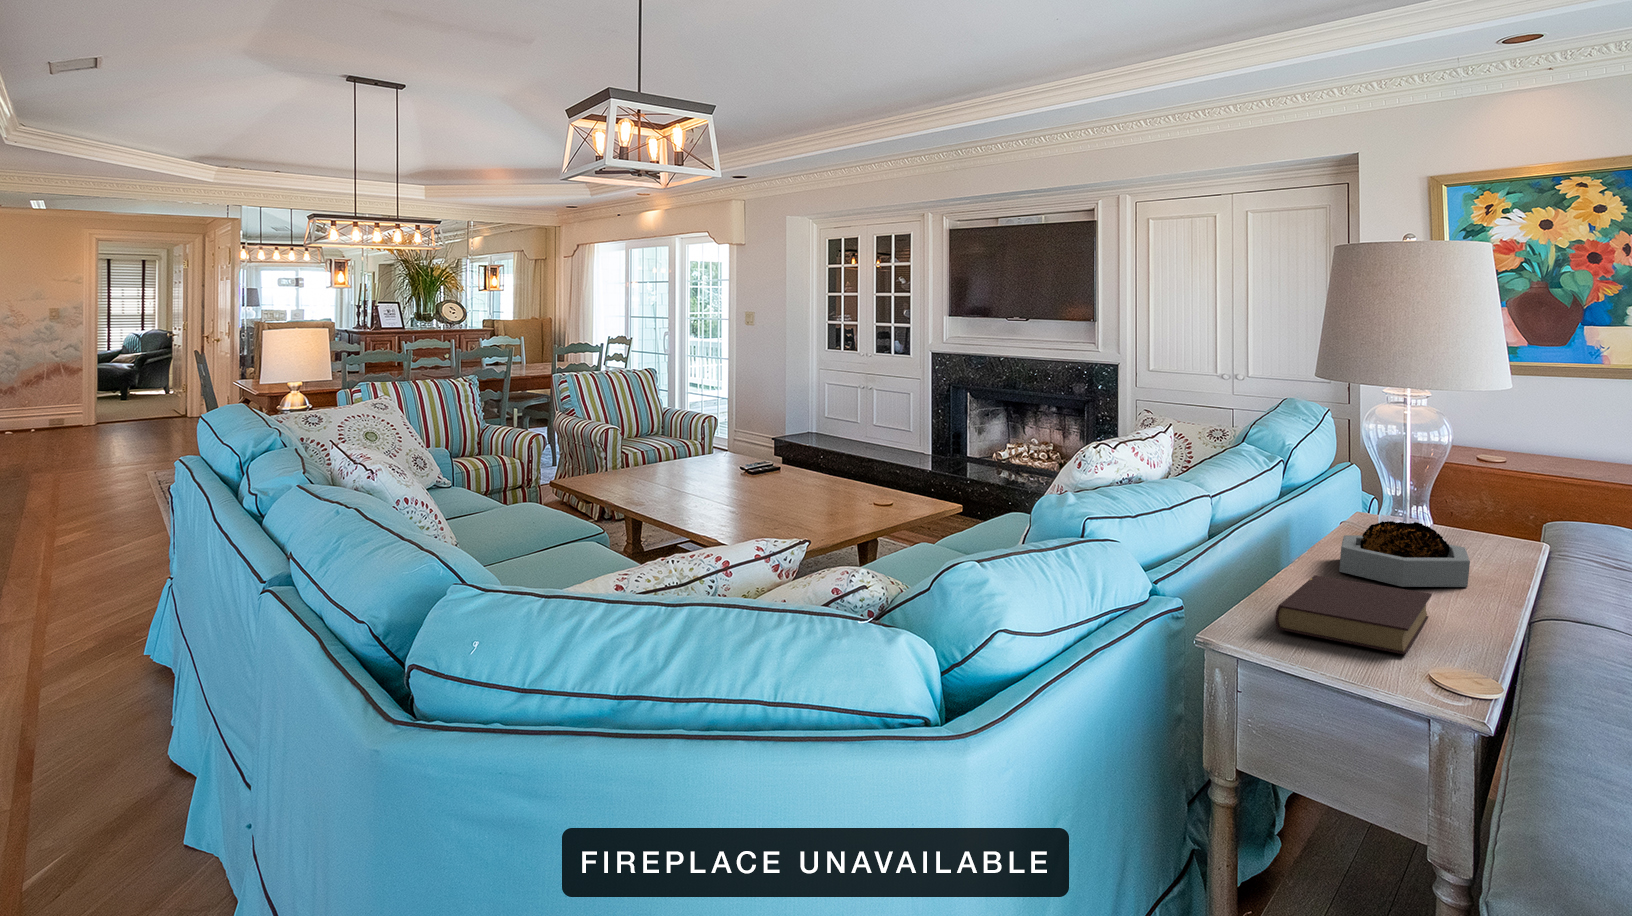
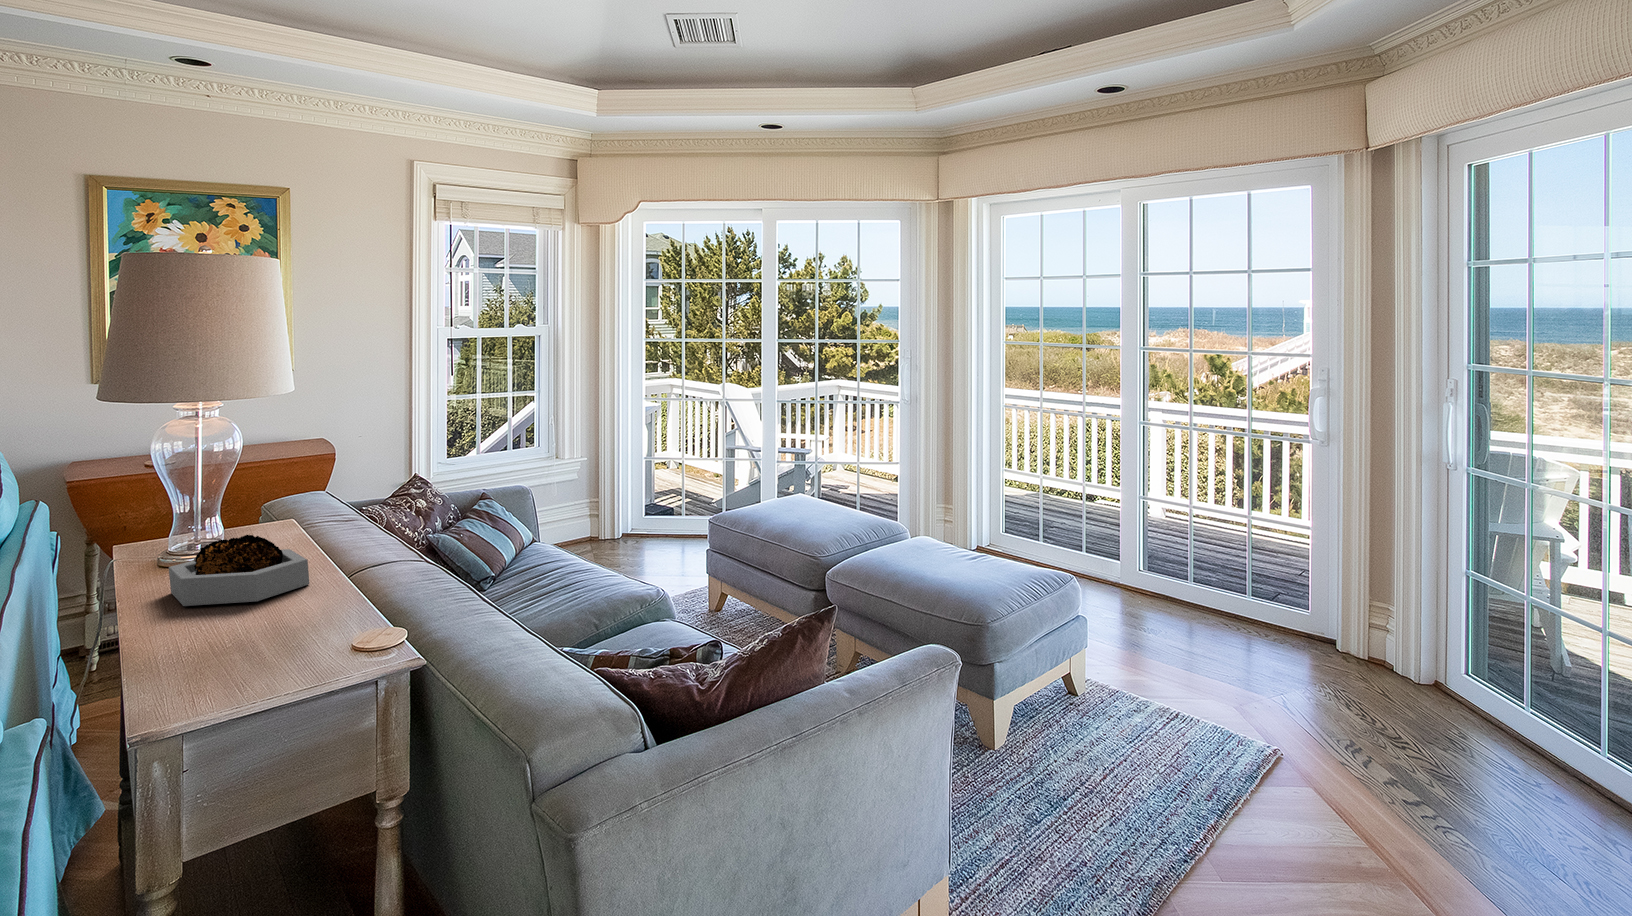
book: present [1275,575,1432,655] -> none [172,598,319,685]

